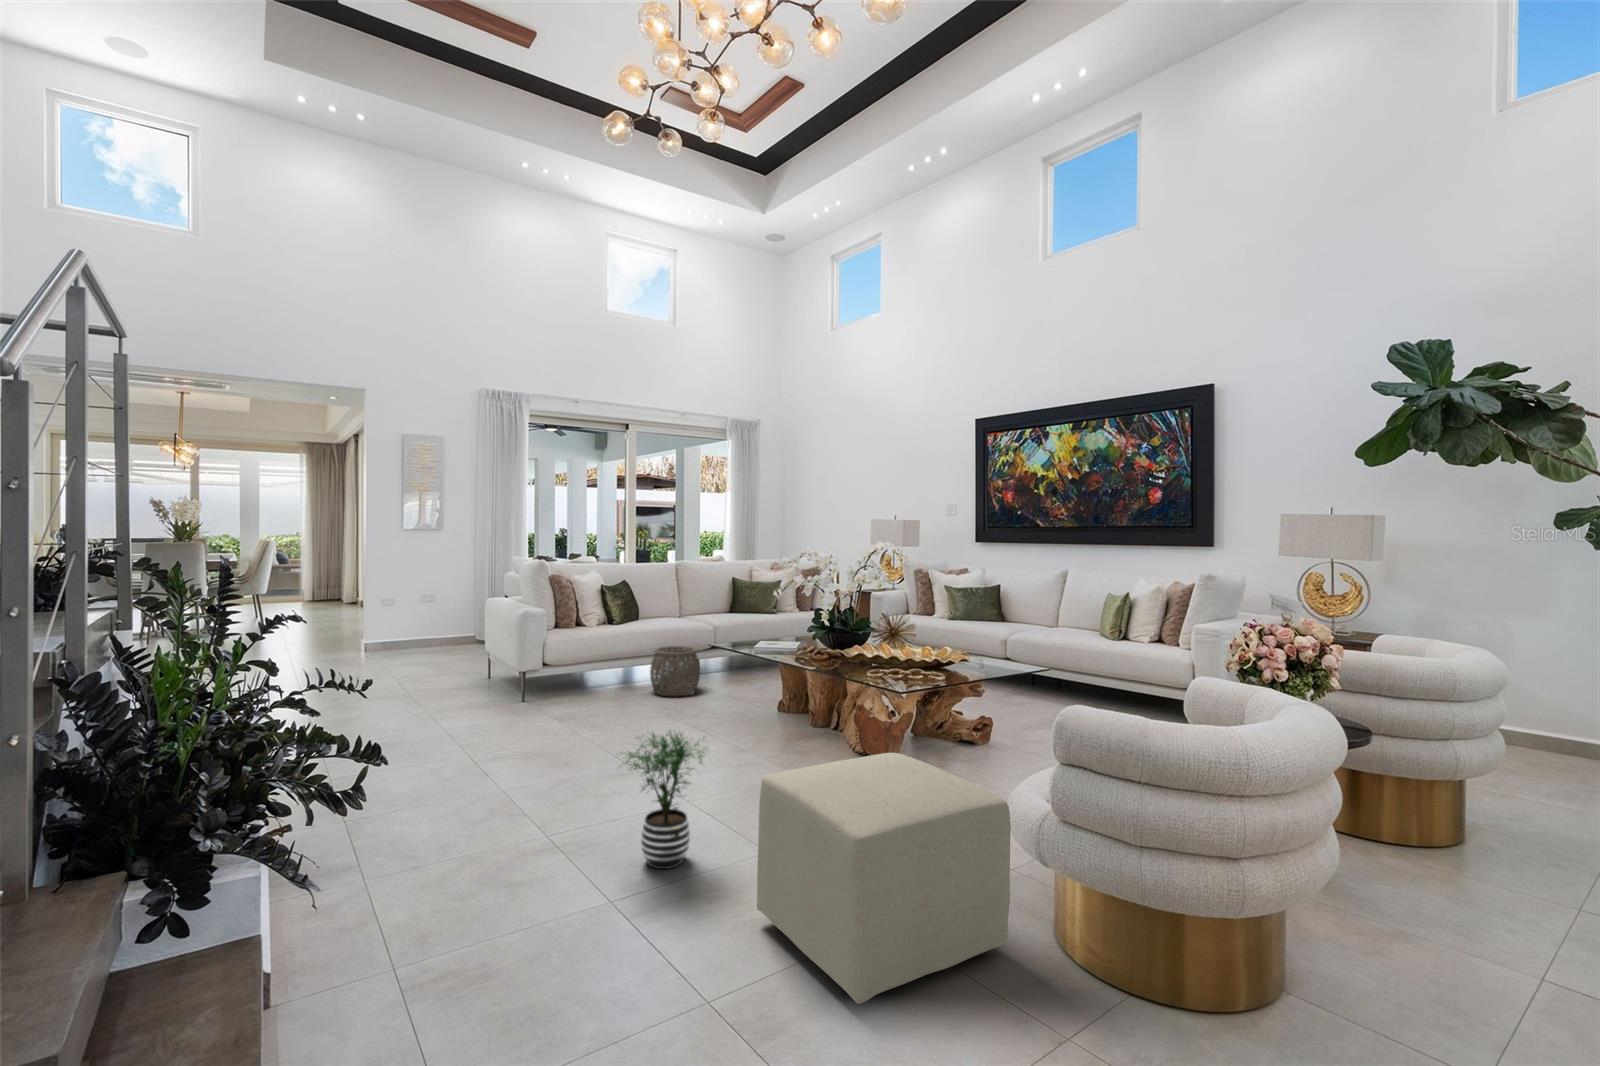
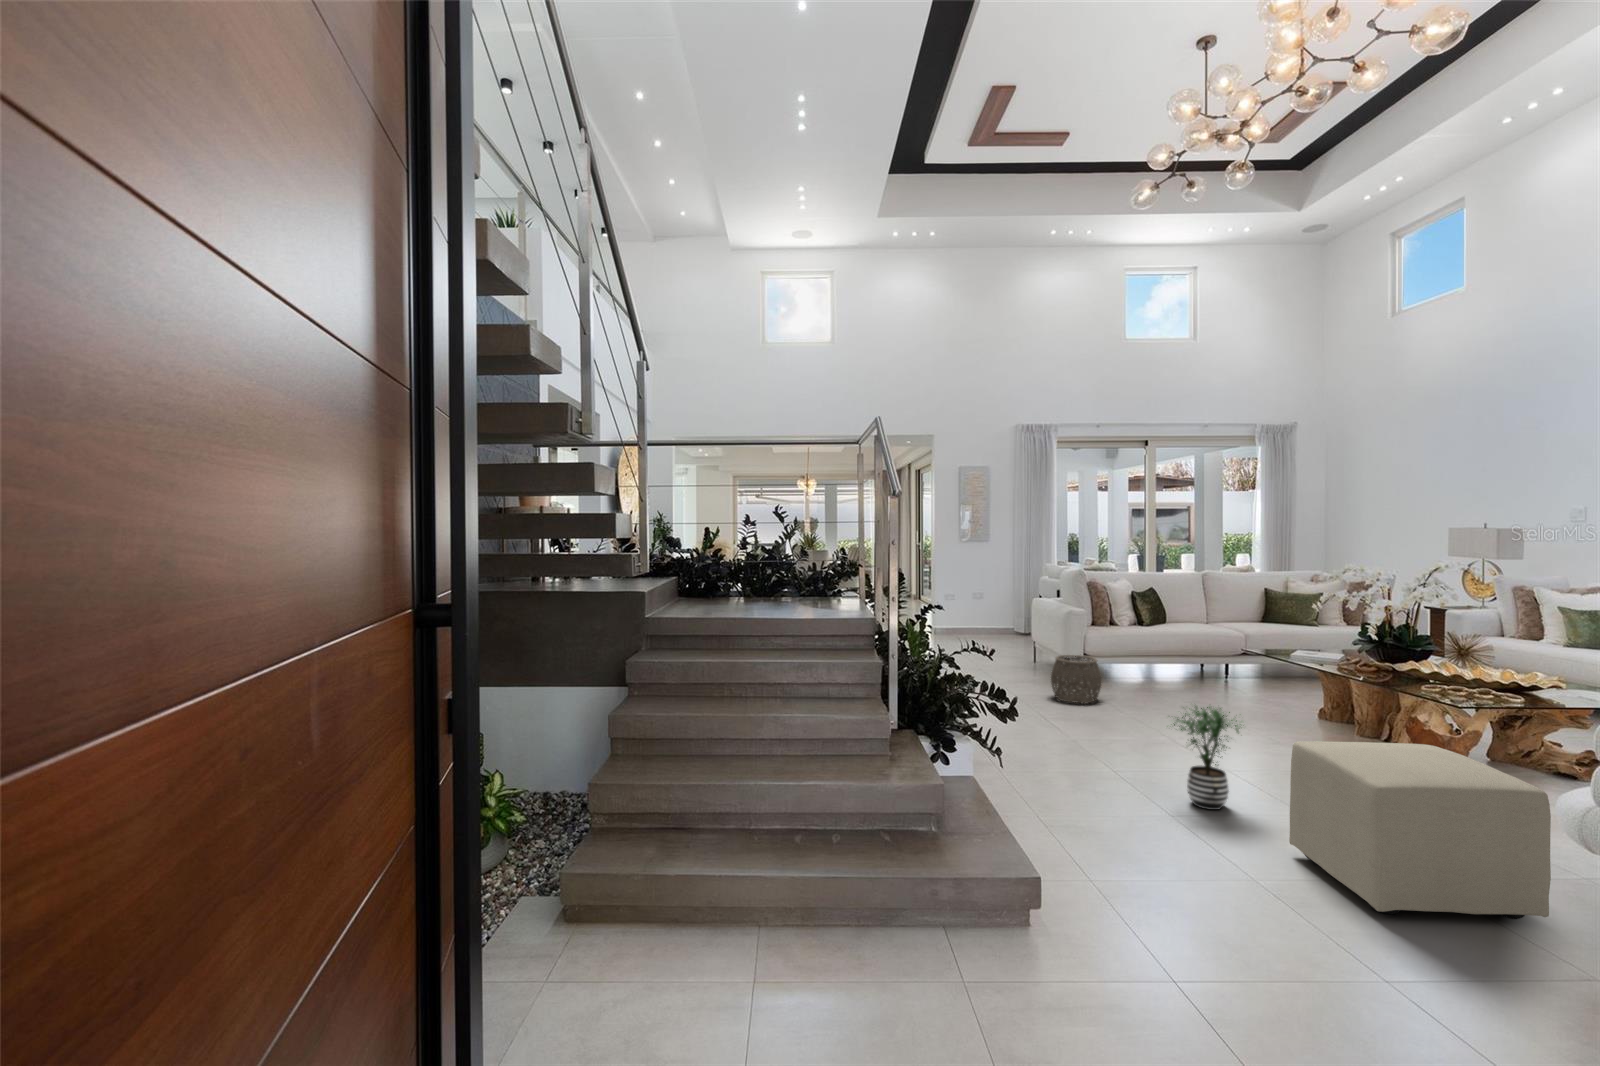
woven basket: present [650,646,700,697] -> present [1051,655,1101,704]

